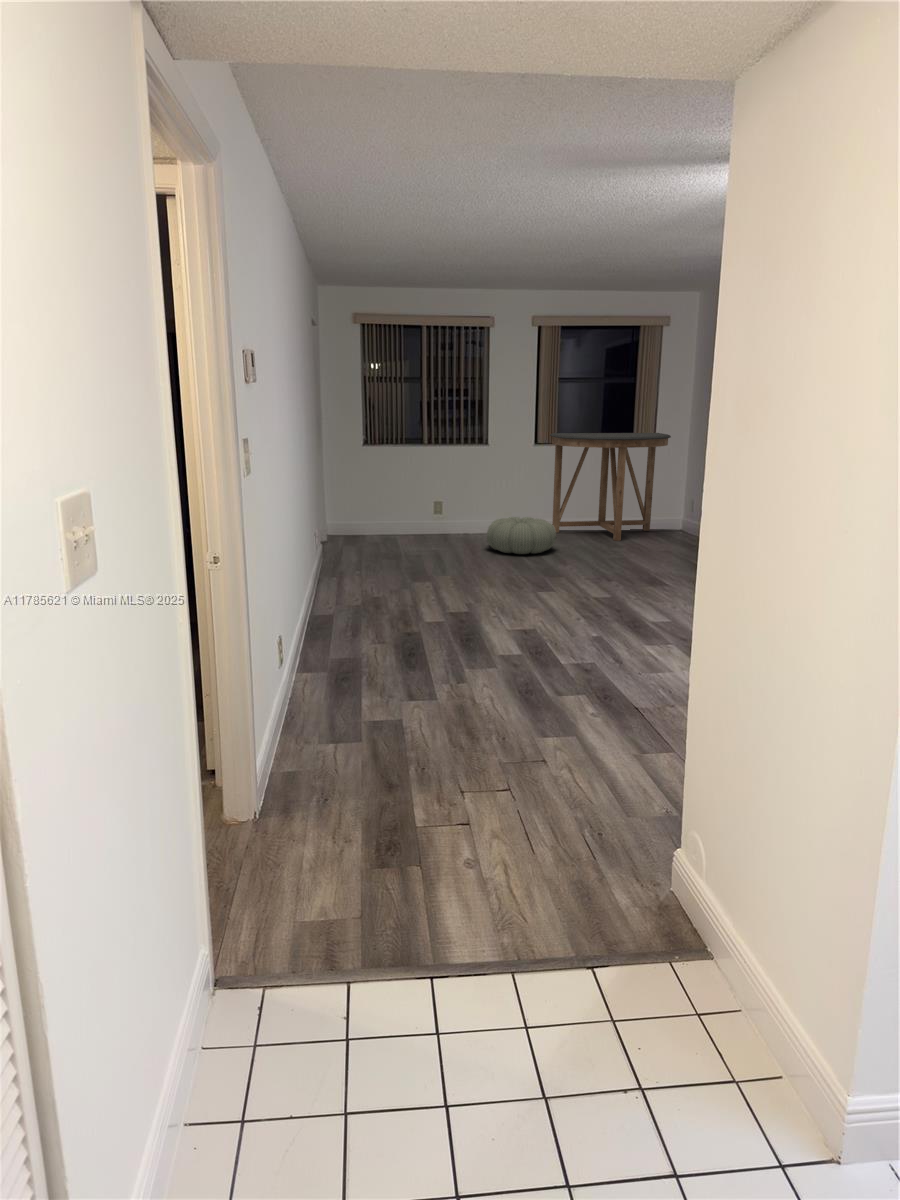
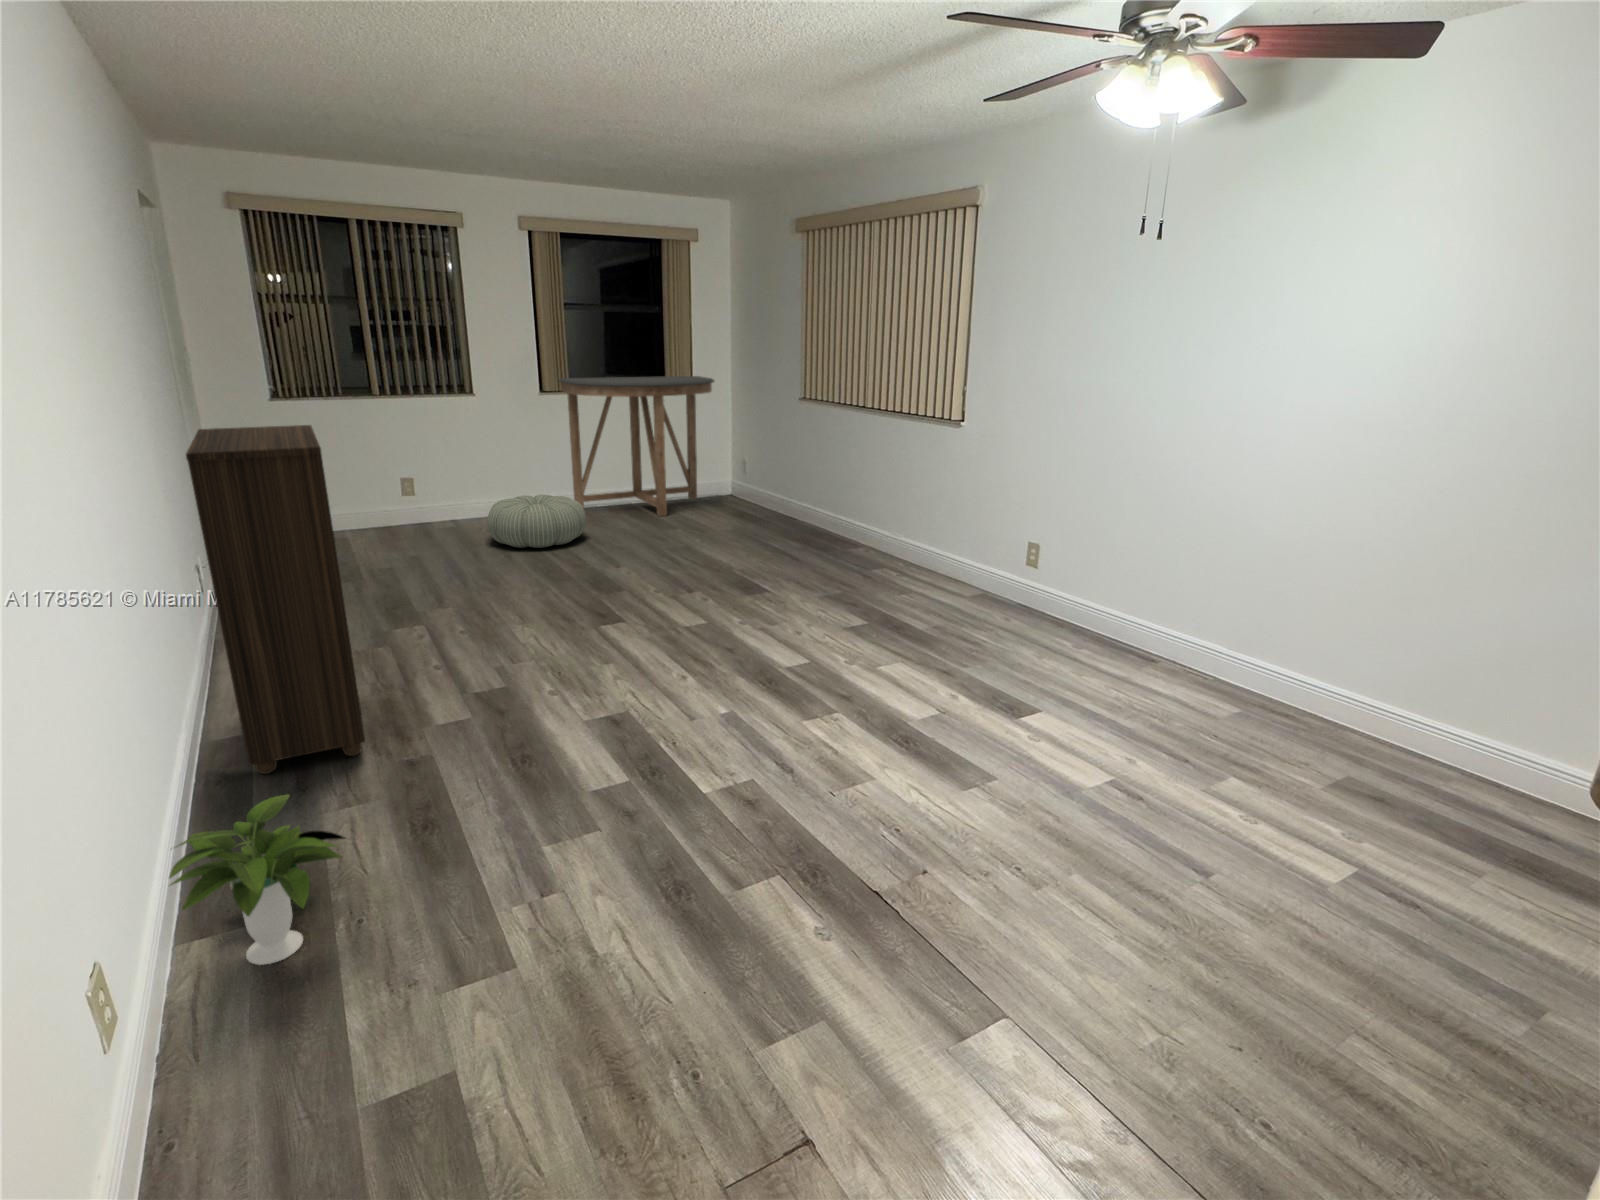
bookshelf: none [329,456,395,651] -> present [186,425,365,774]
potted plant: none [302,642,382,723] -> present [169,795,346,965]

